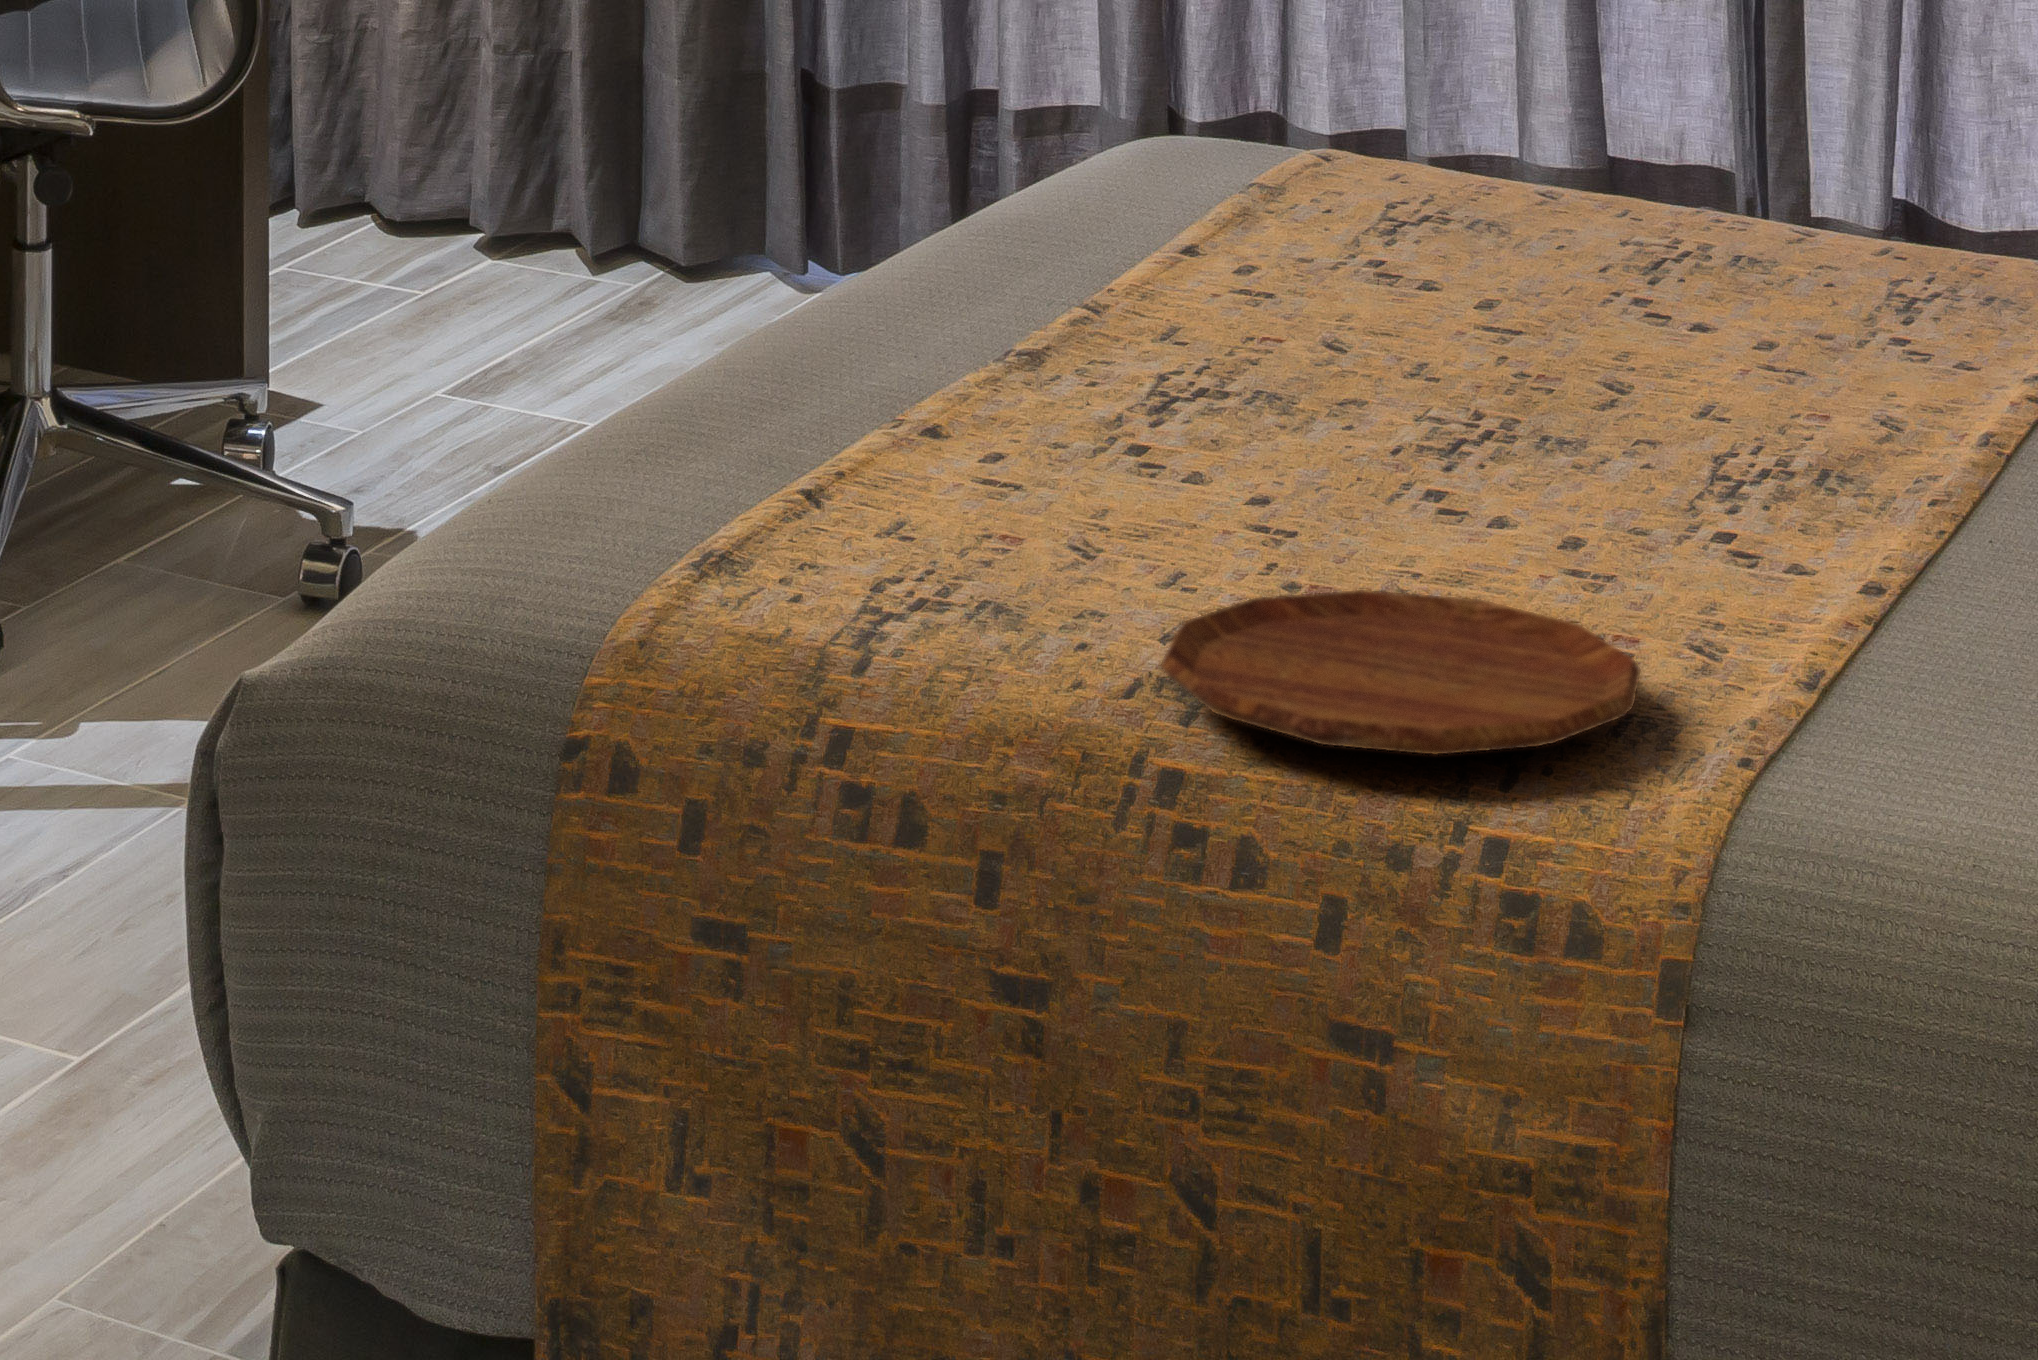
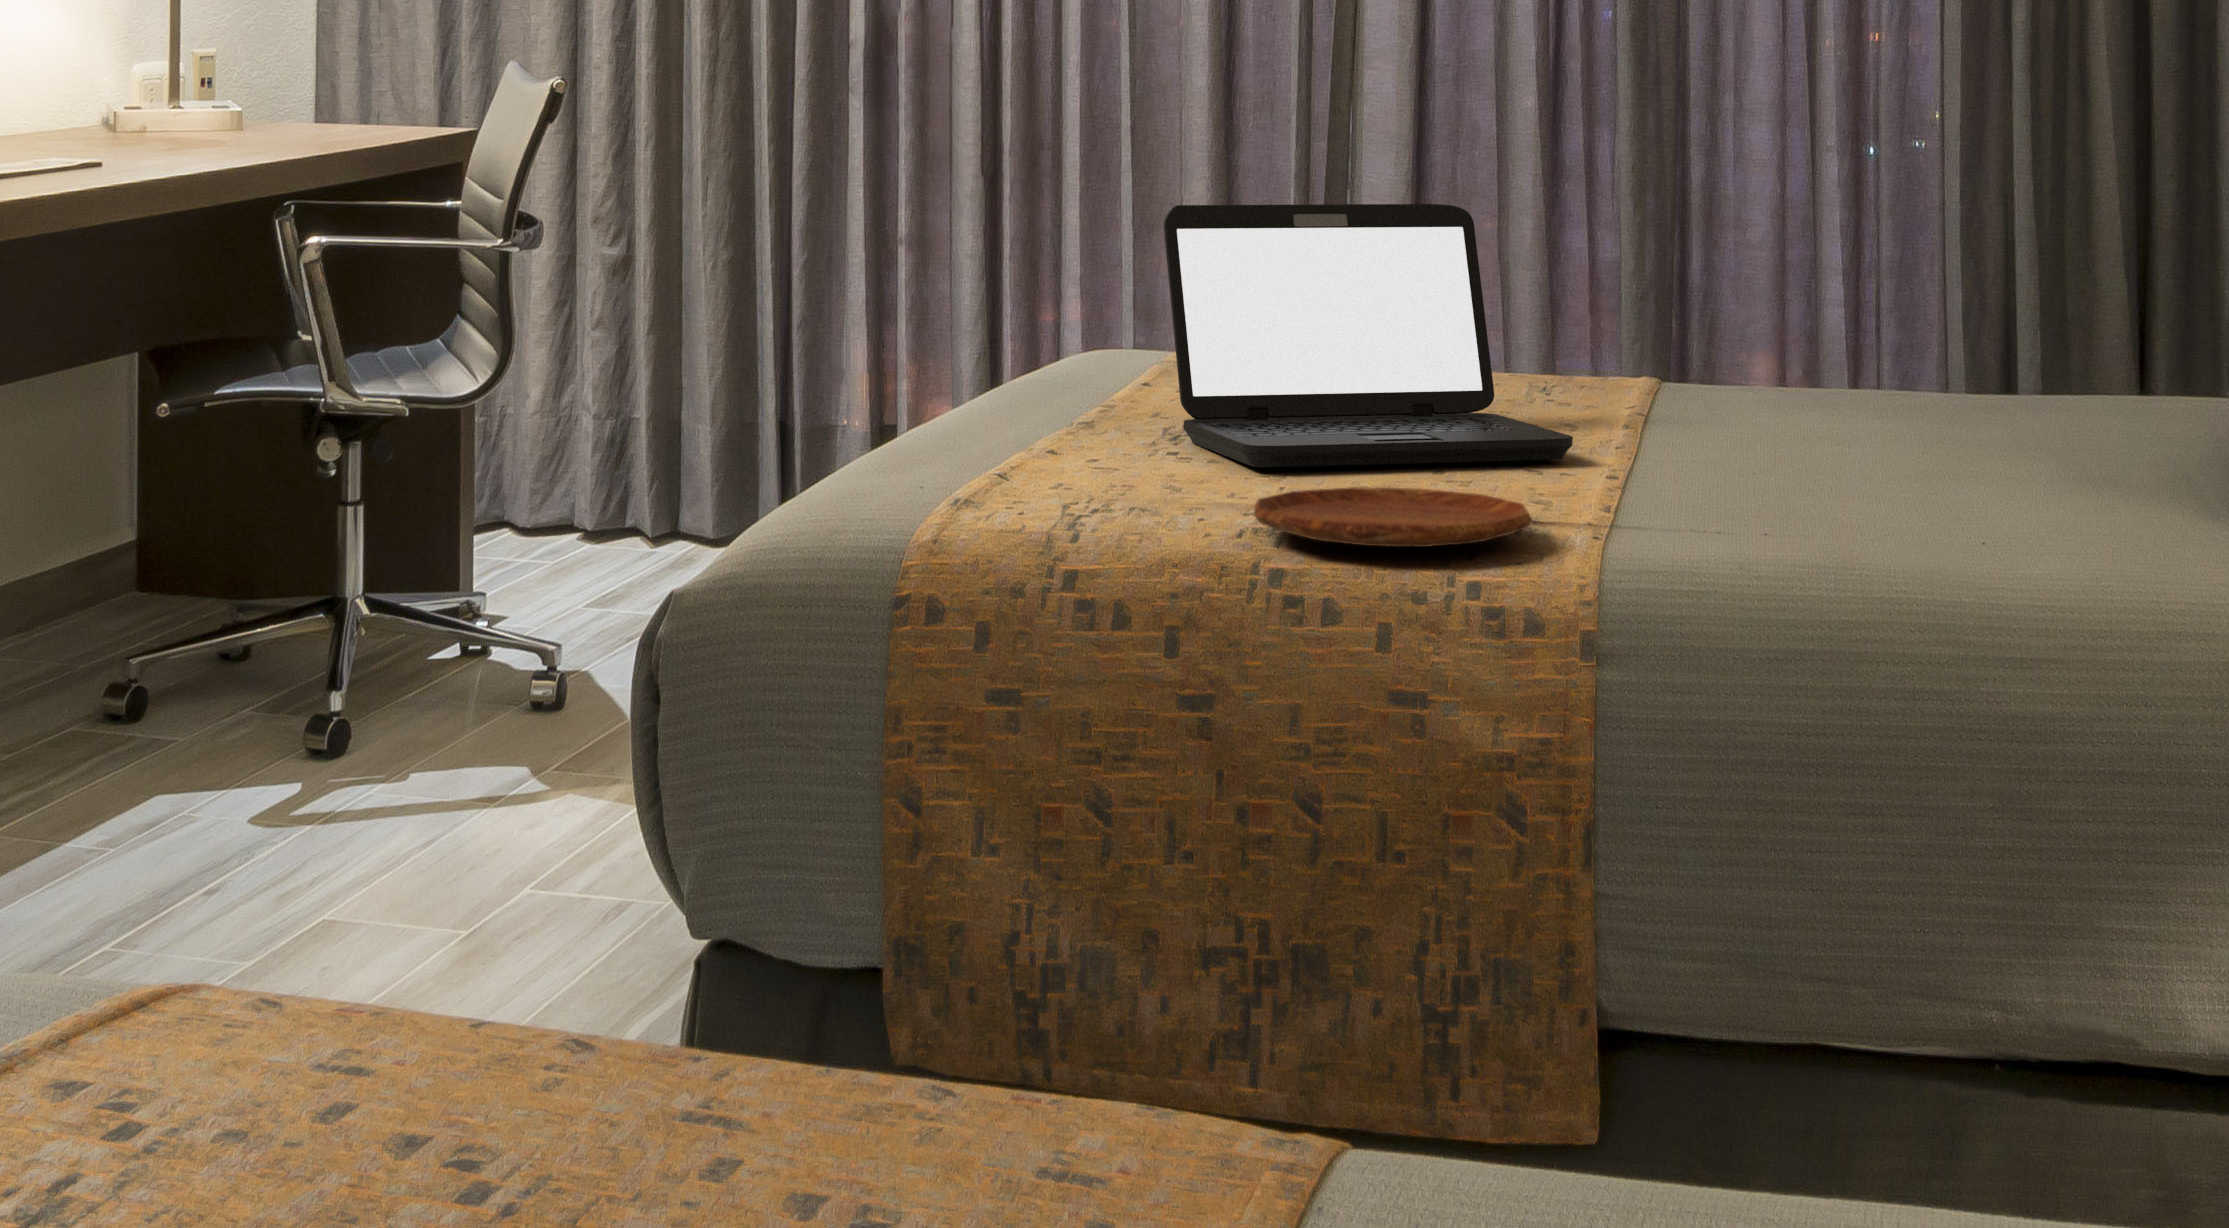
laptop: none [1145,9,1813,504] -> present [1164,204,1573,467]

